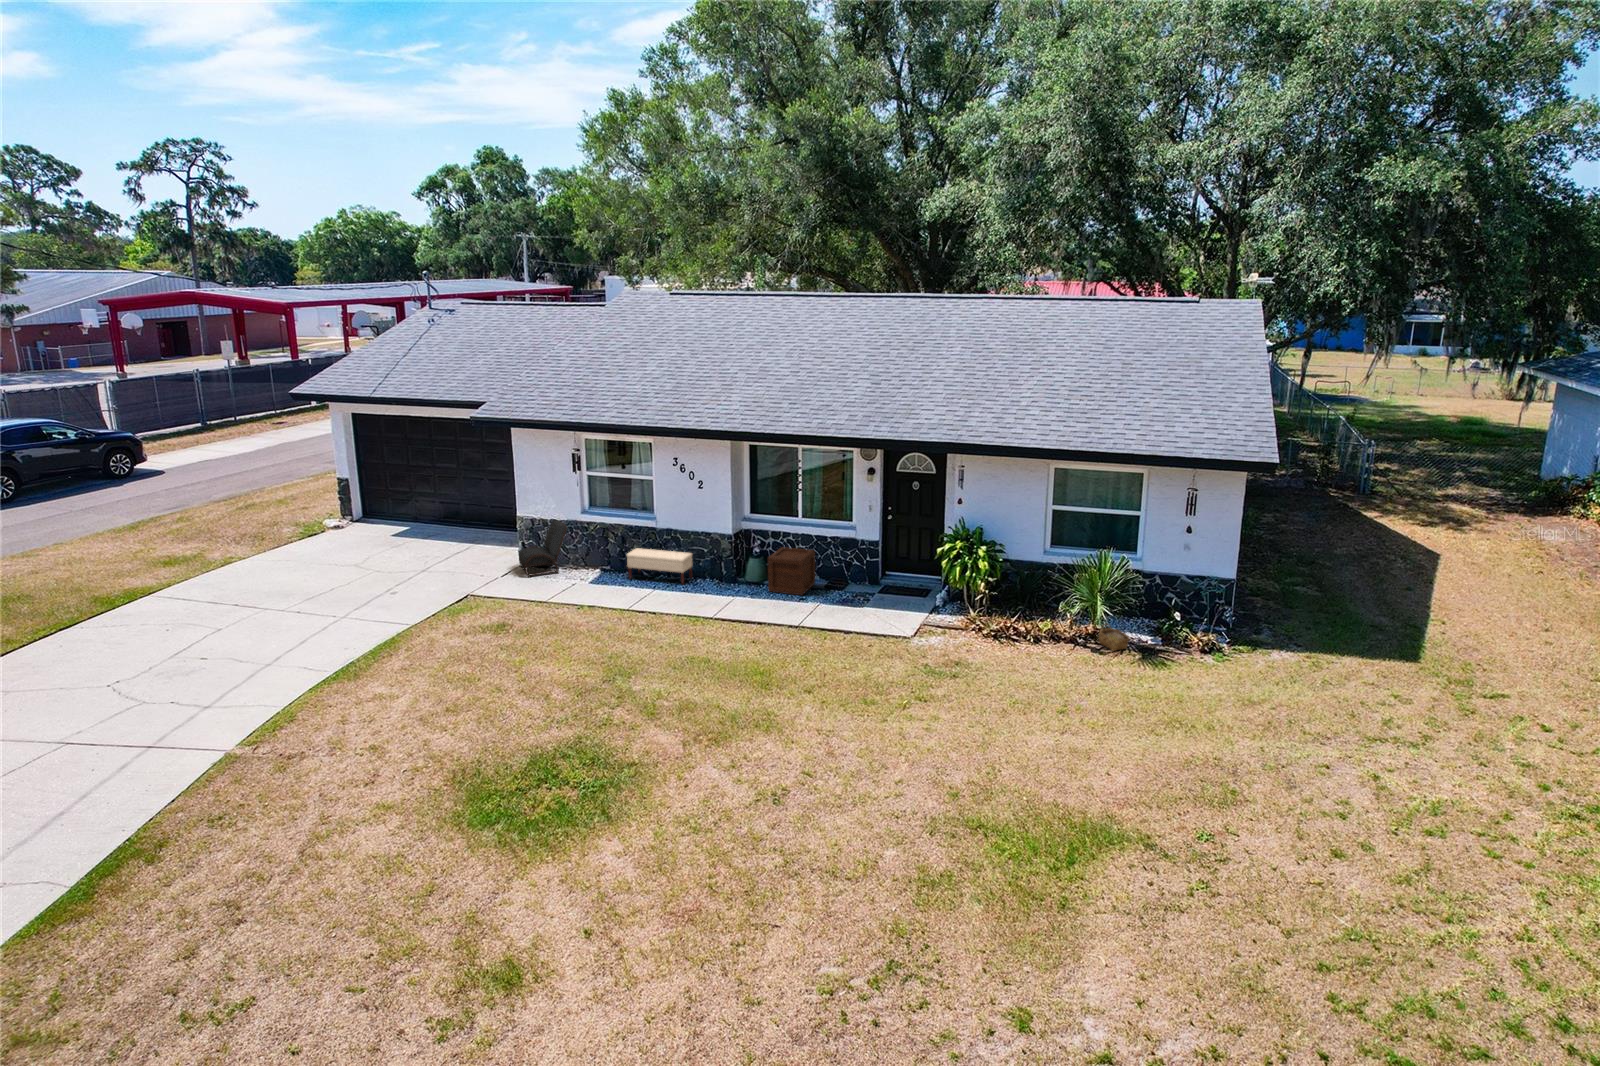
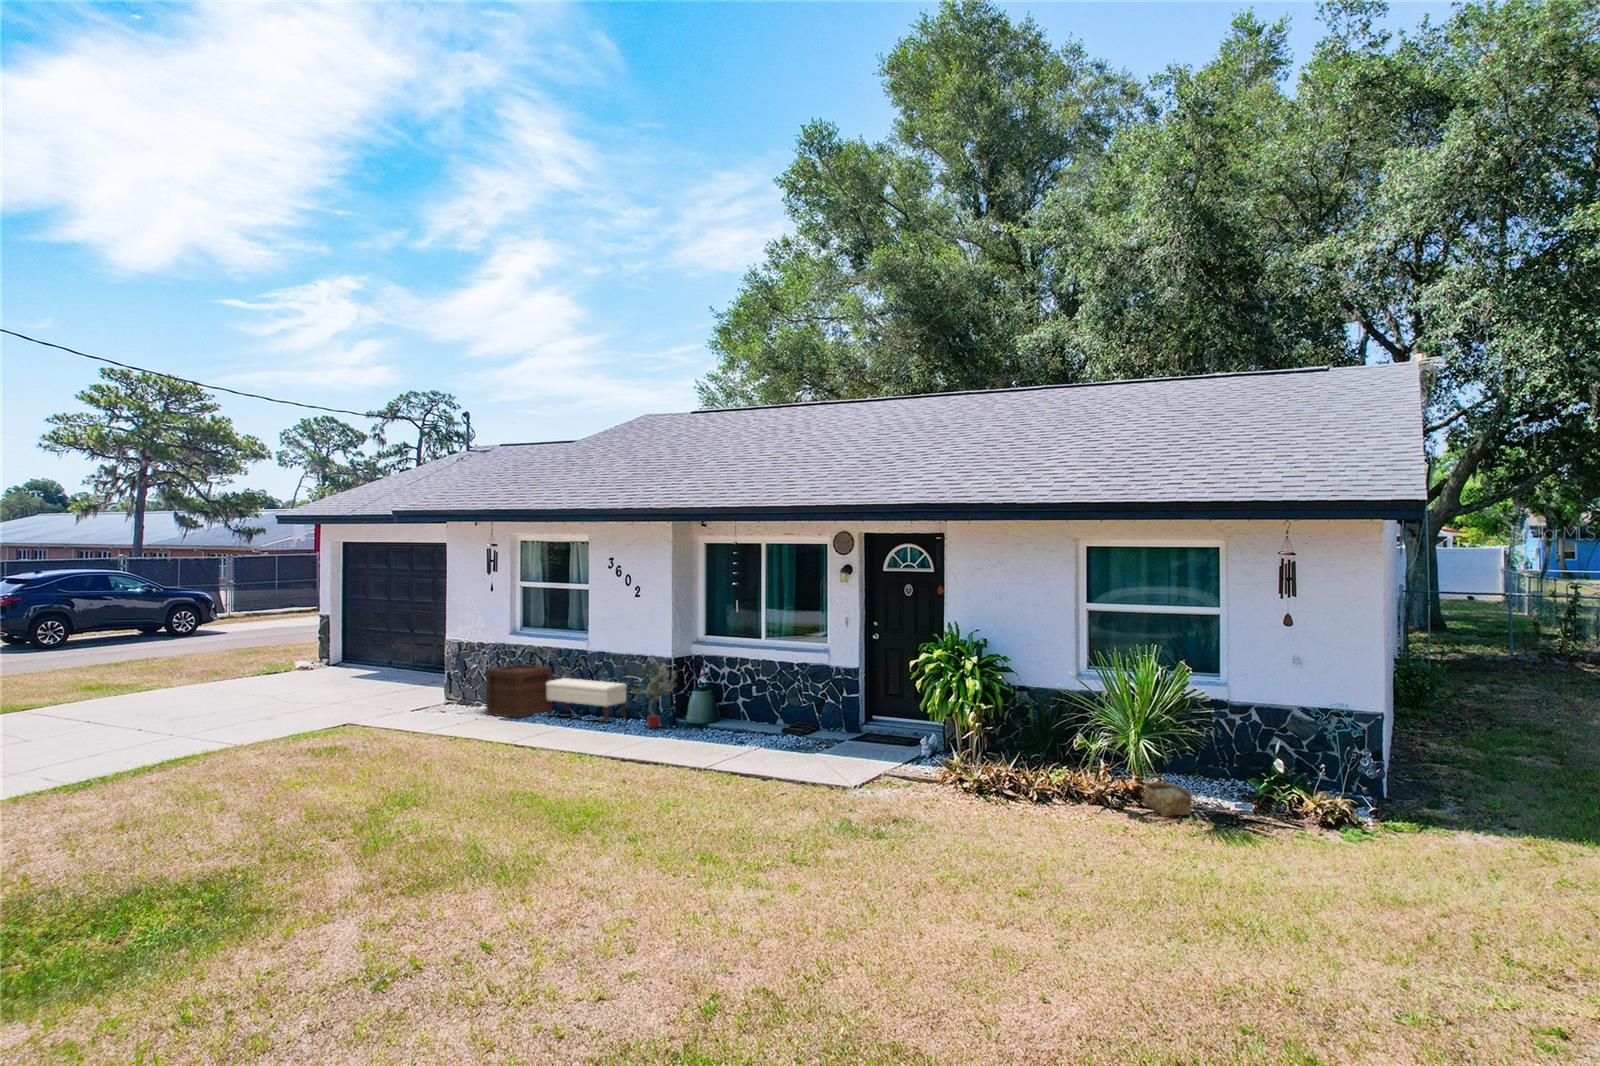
lounge chair: present [519,520,567,577] -> none [430,644,492,711]
potted tree: none [702,539,742,588] -> present [631,663,676,728]
wooden crate: present [768,547,815,595] -> present [486,664,552,718]

